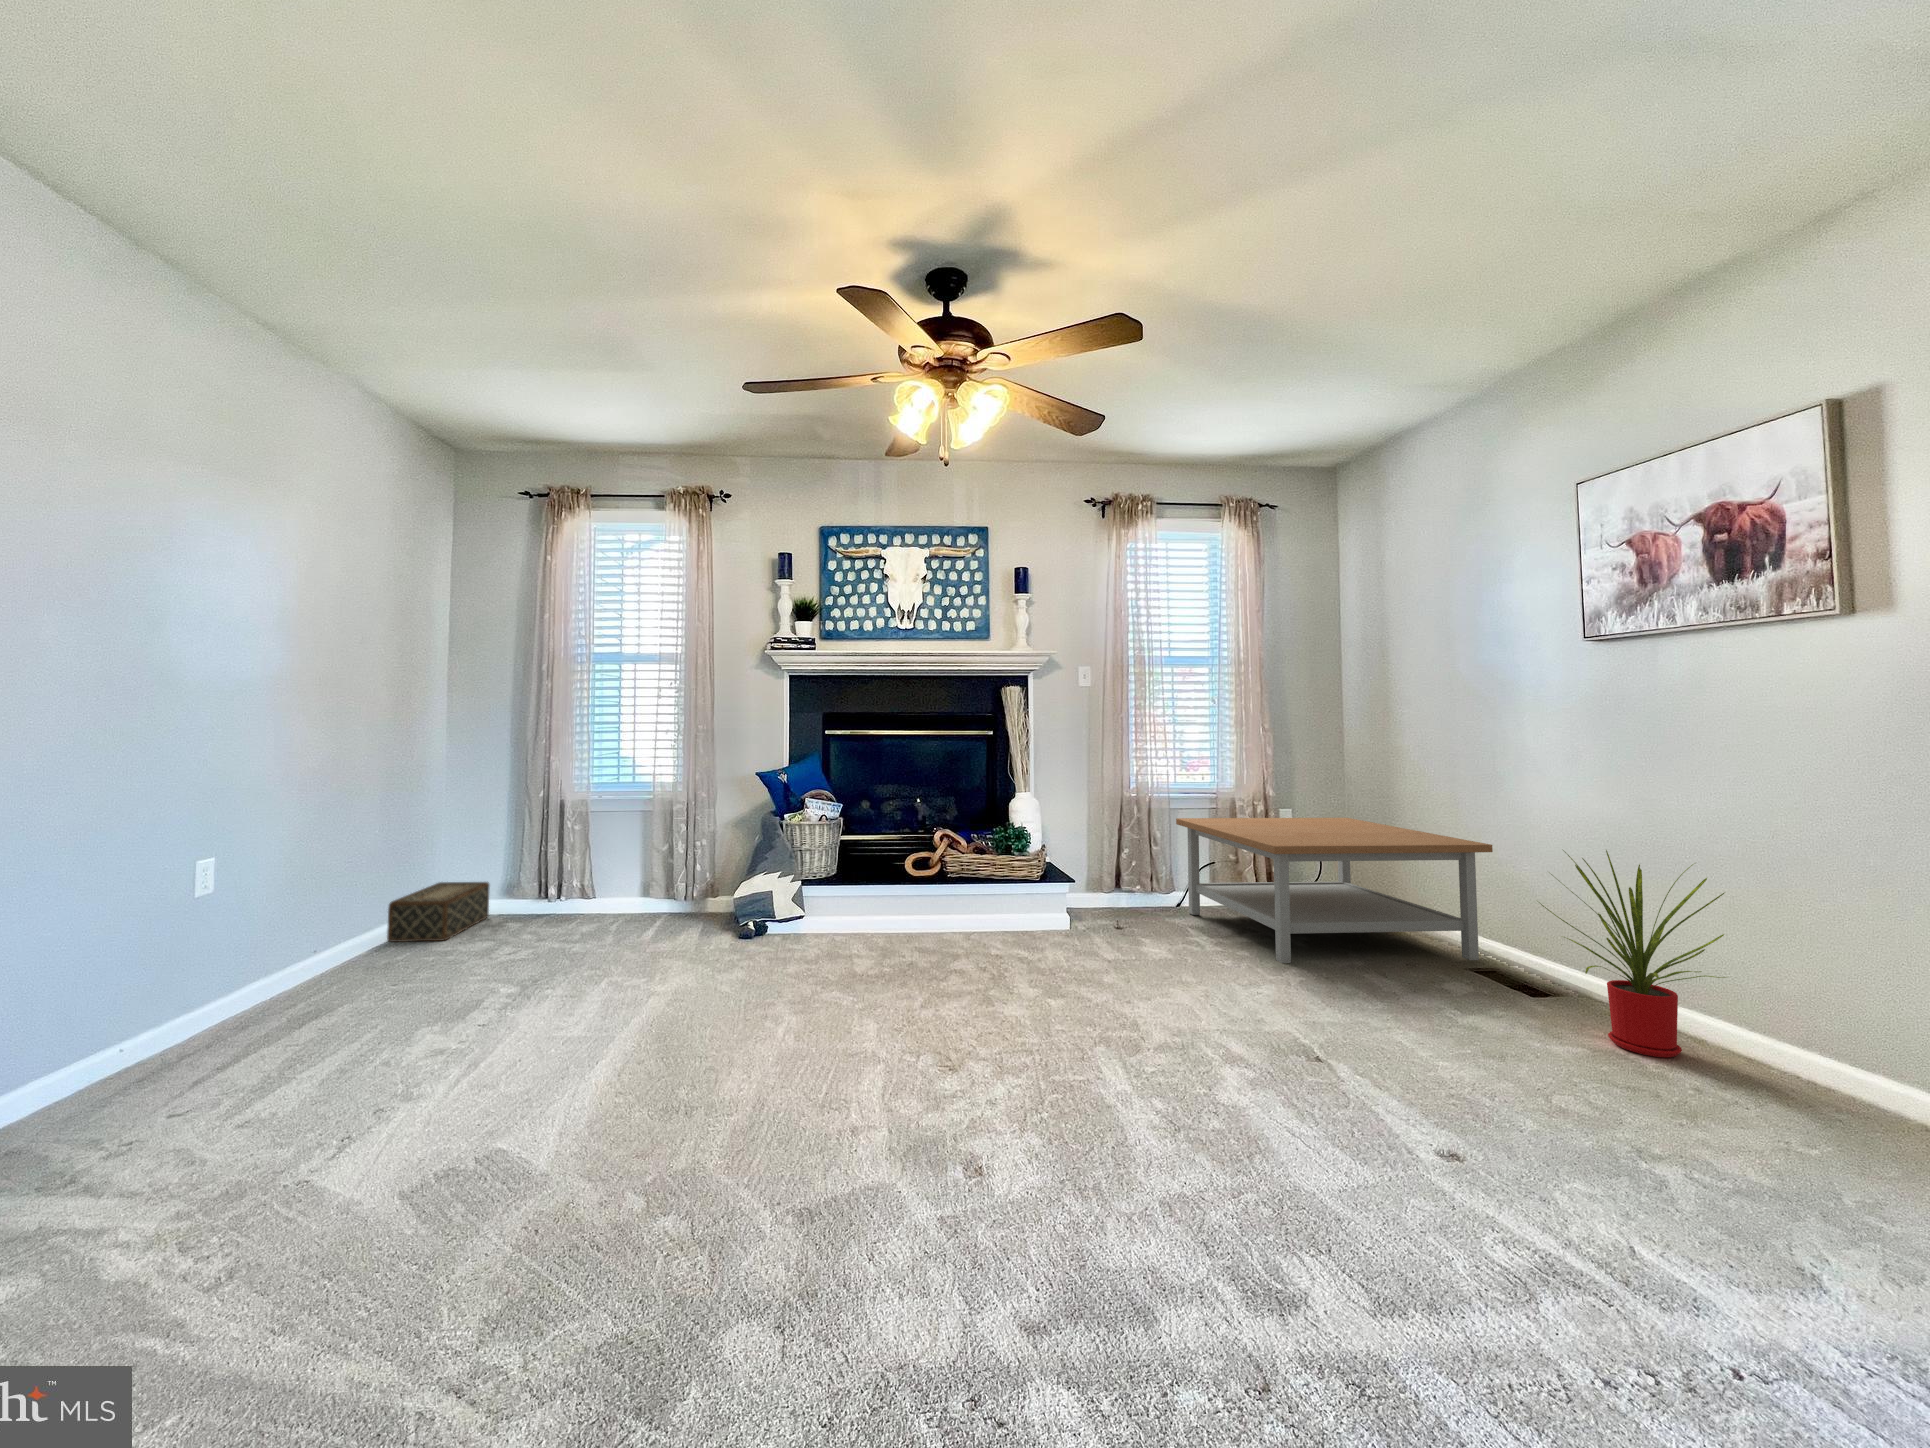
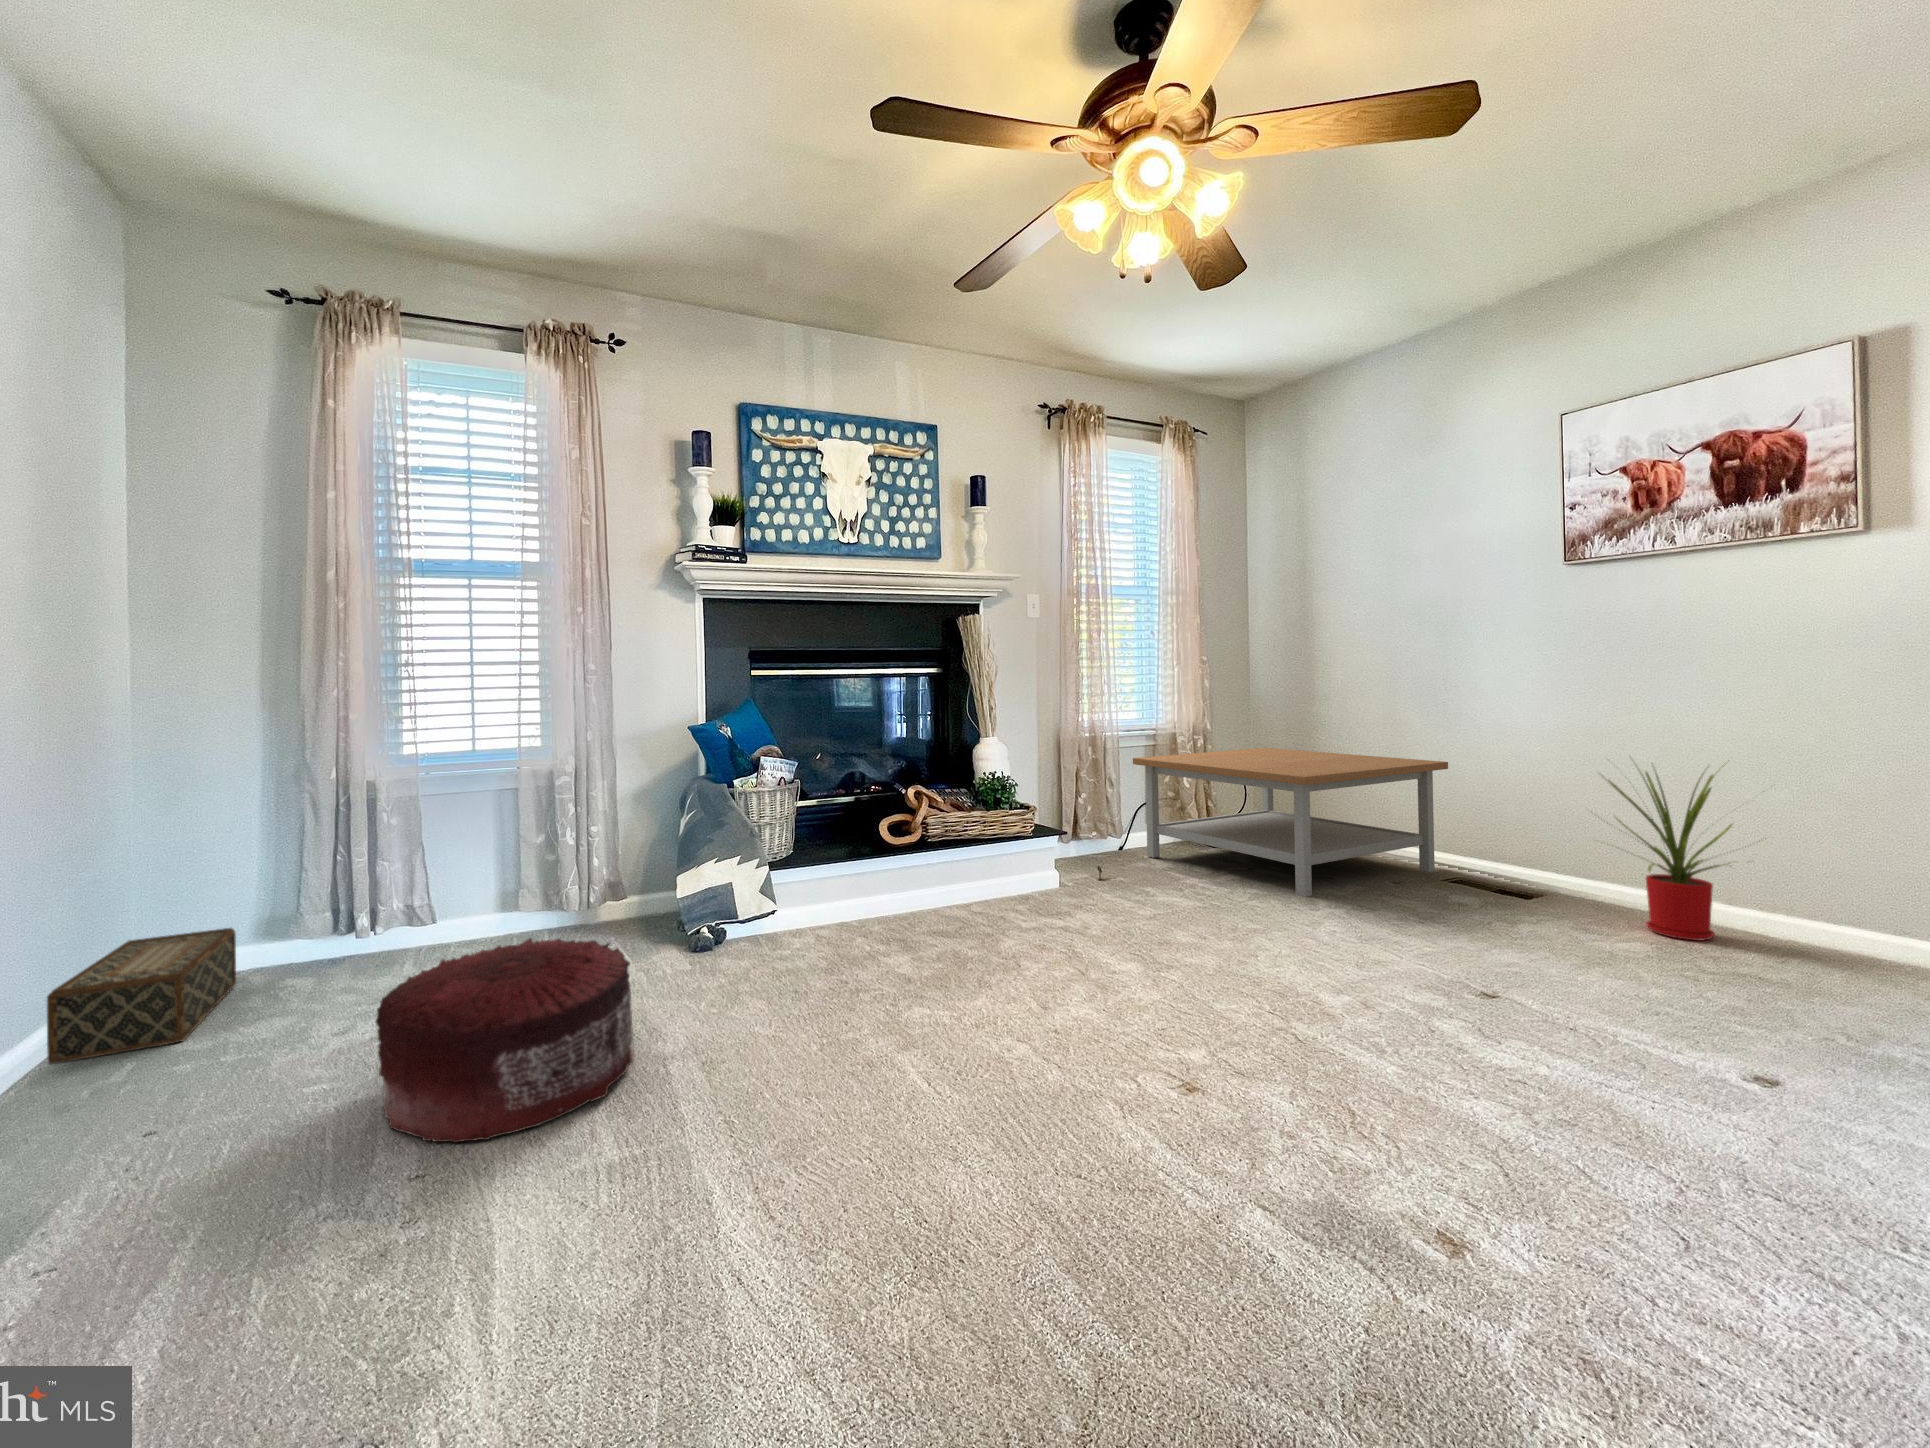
pouf: none [491,902,645,1007] -> present [376,938,634,1143]

